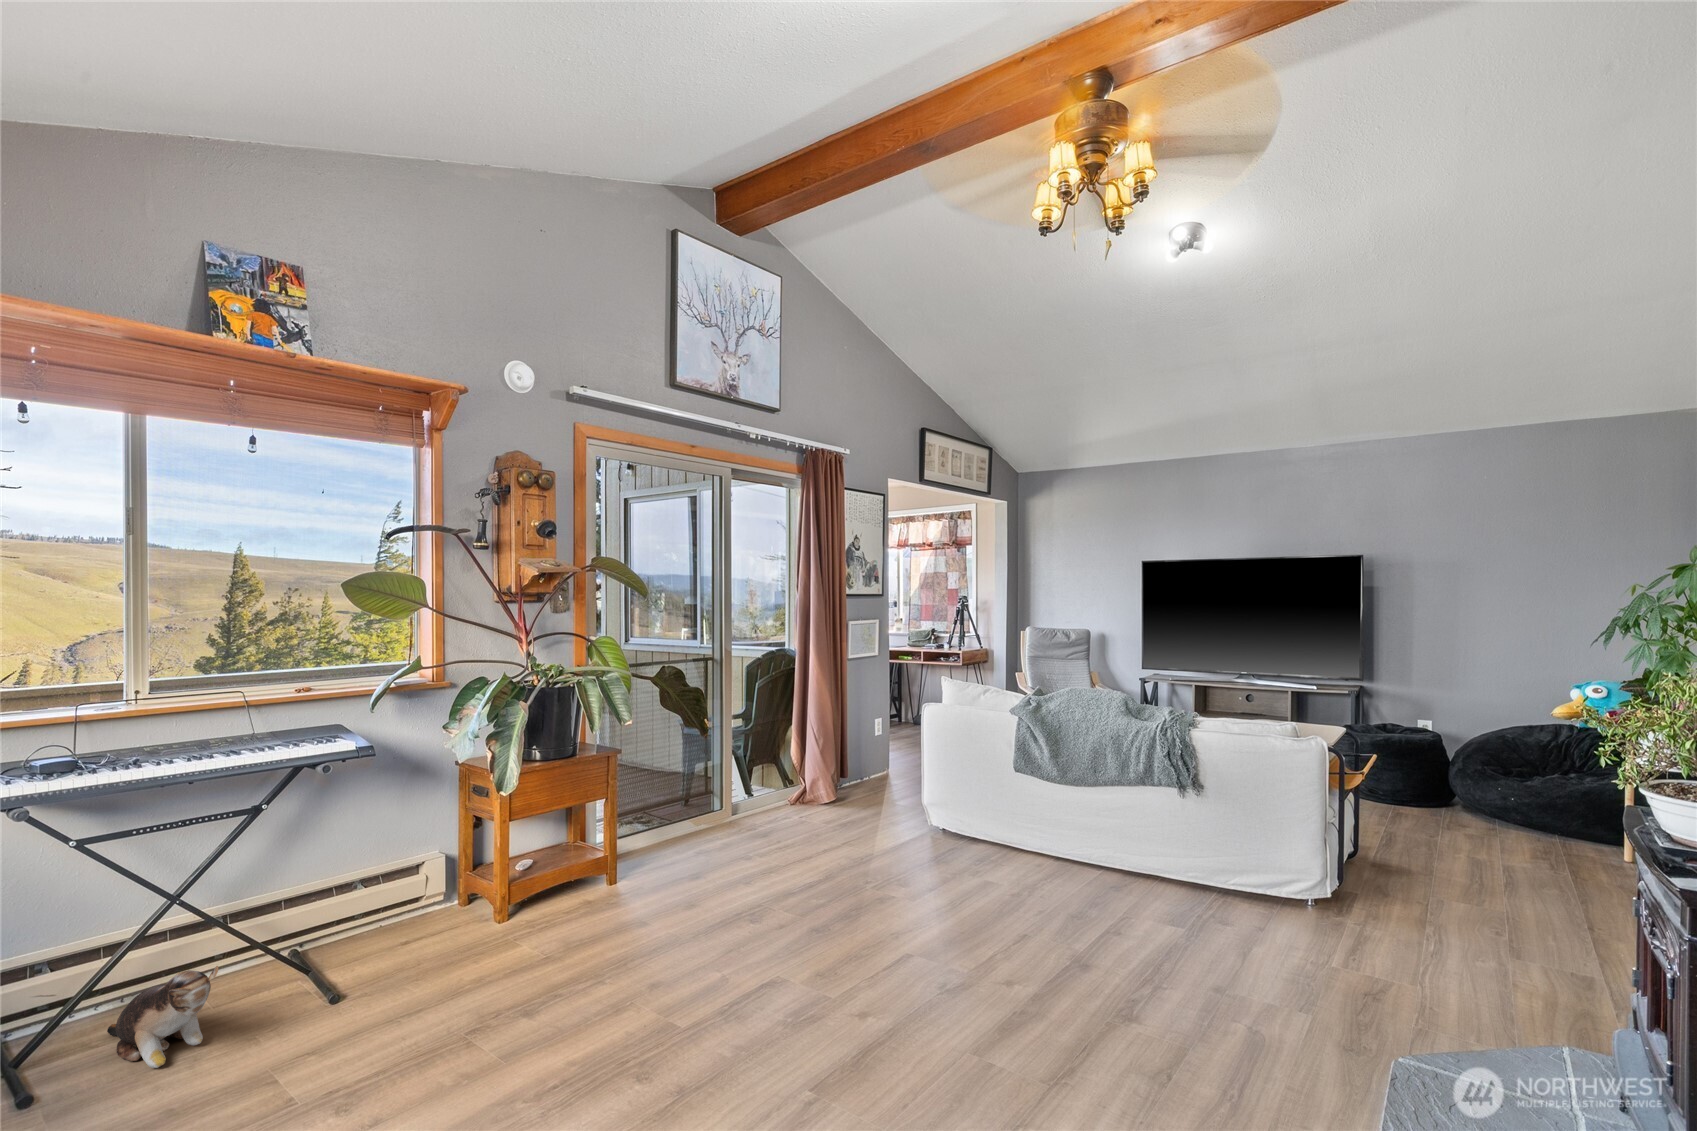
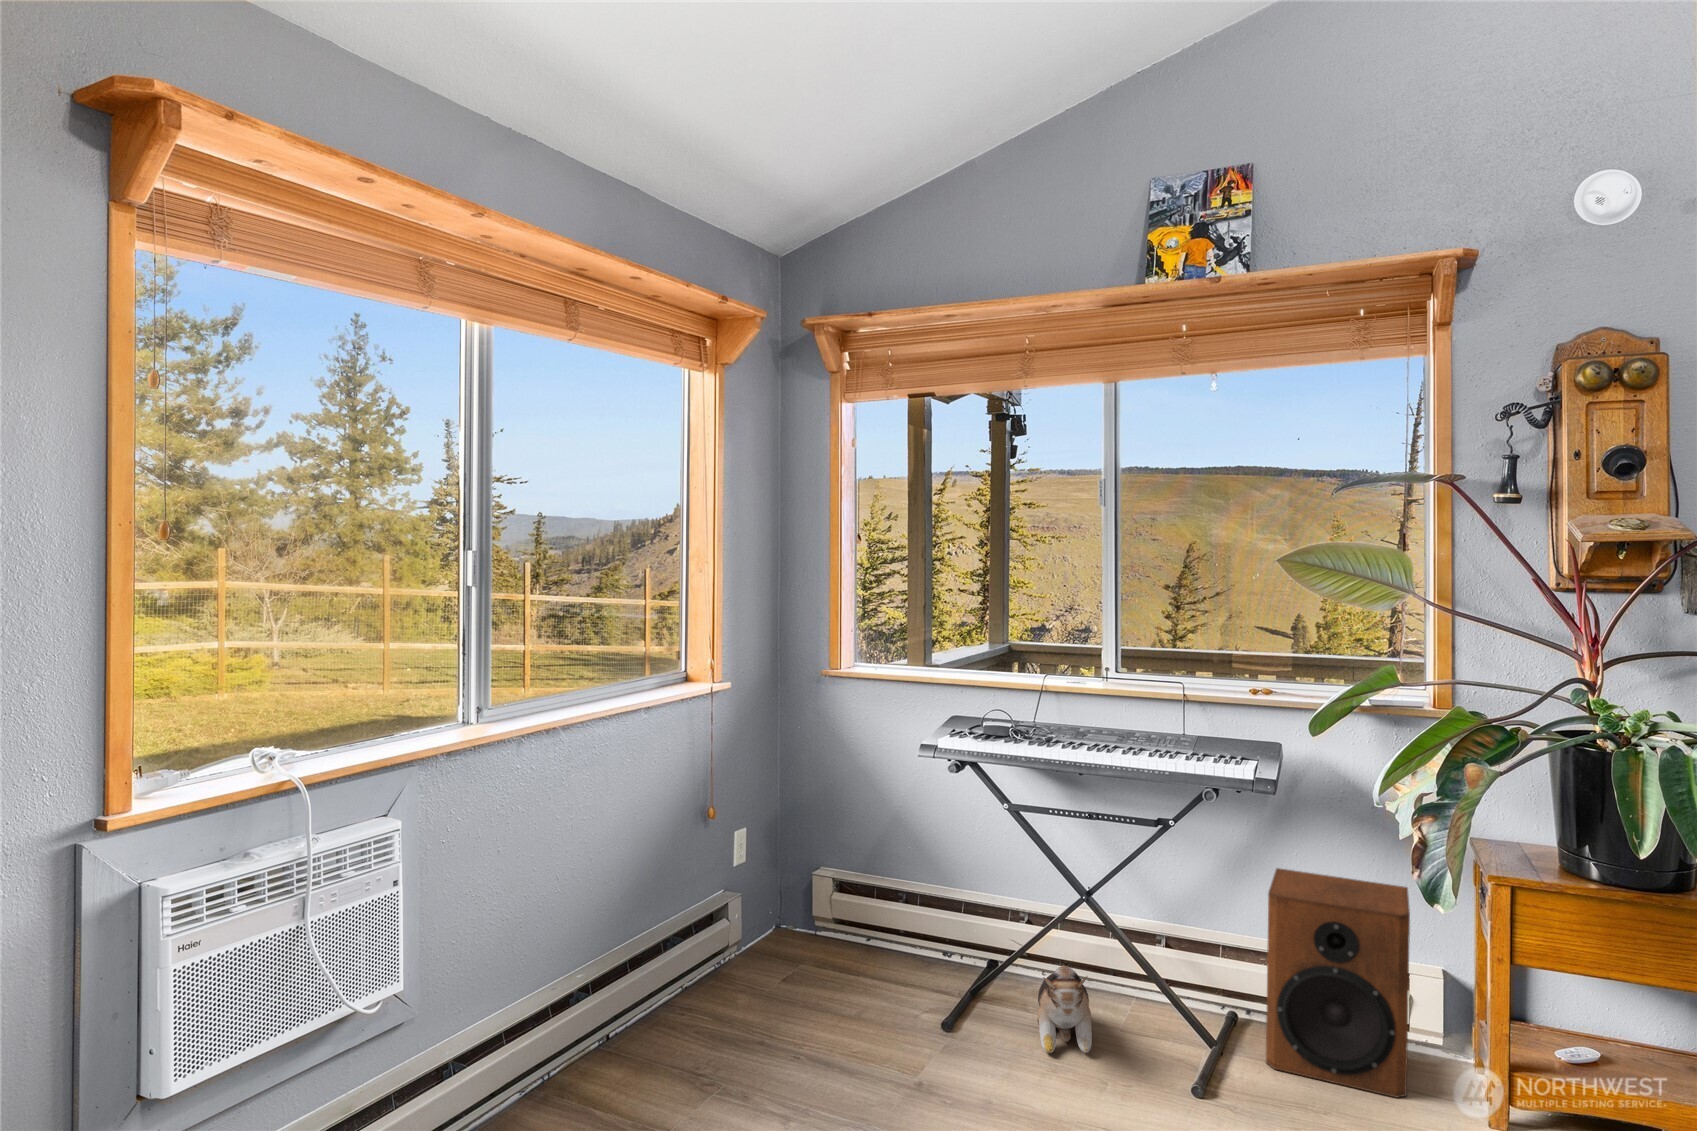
speaker: none [325,802,447,967] -> present [1266,868,1410,1097]

